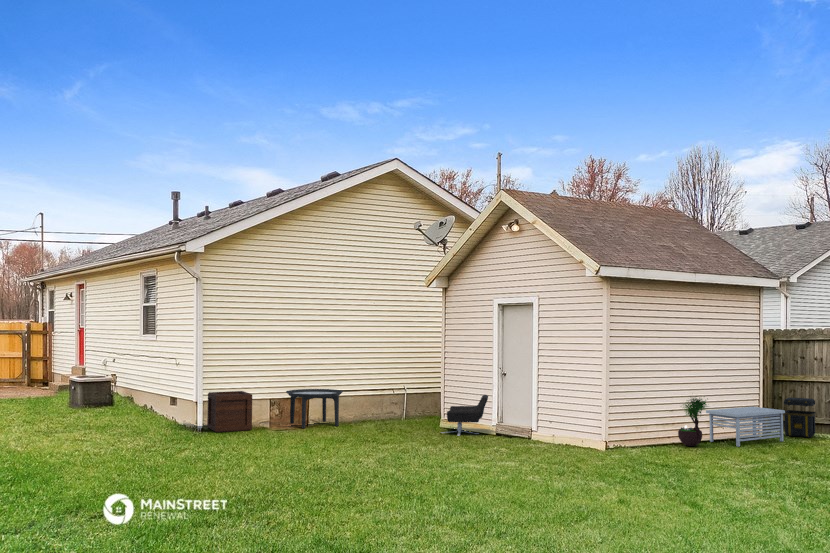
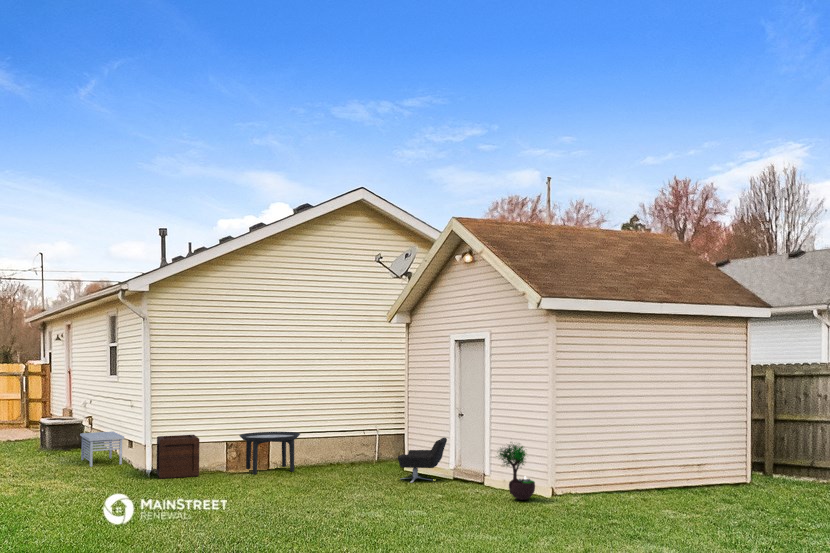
potted tree: present [678,396,707,446] -> present [499,444,535,500]
toolbox: present [784,398,816,438] -> none [780,439,819,485]
storage bench: present [706,407,785,446] -> present [80,432,124,467]

